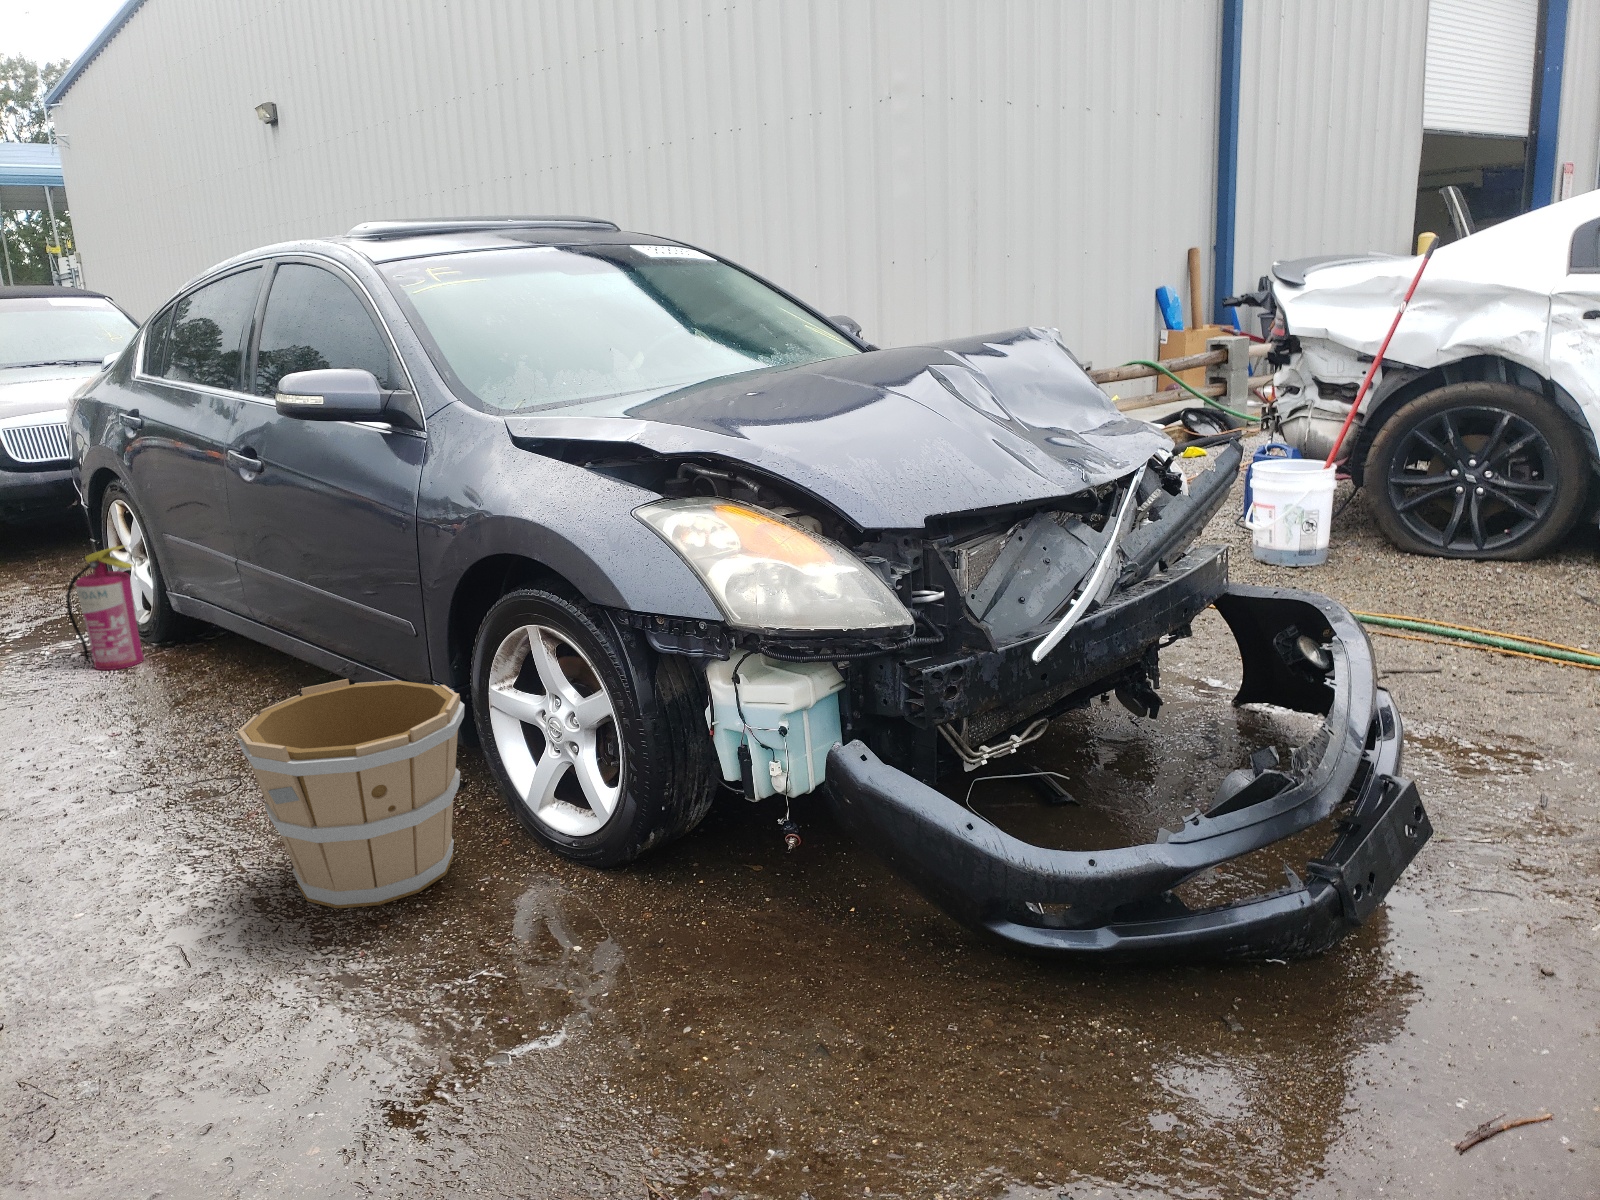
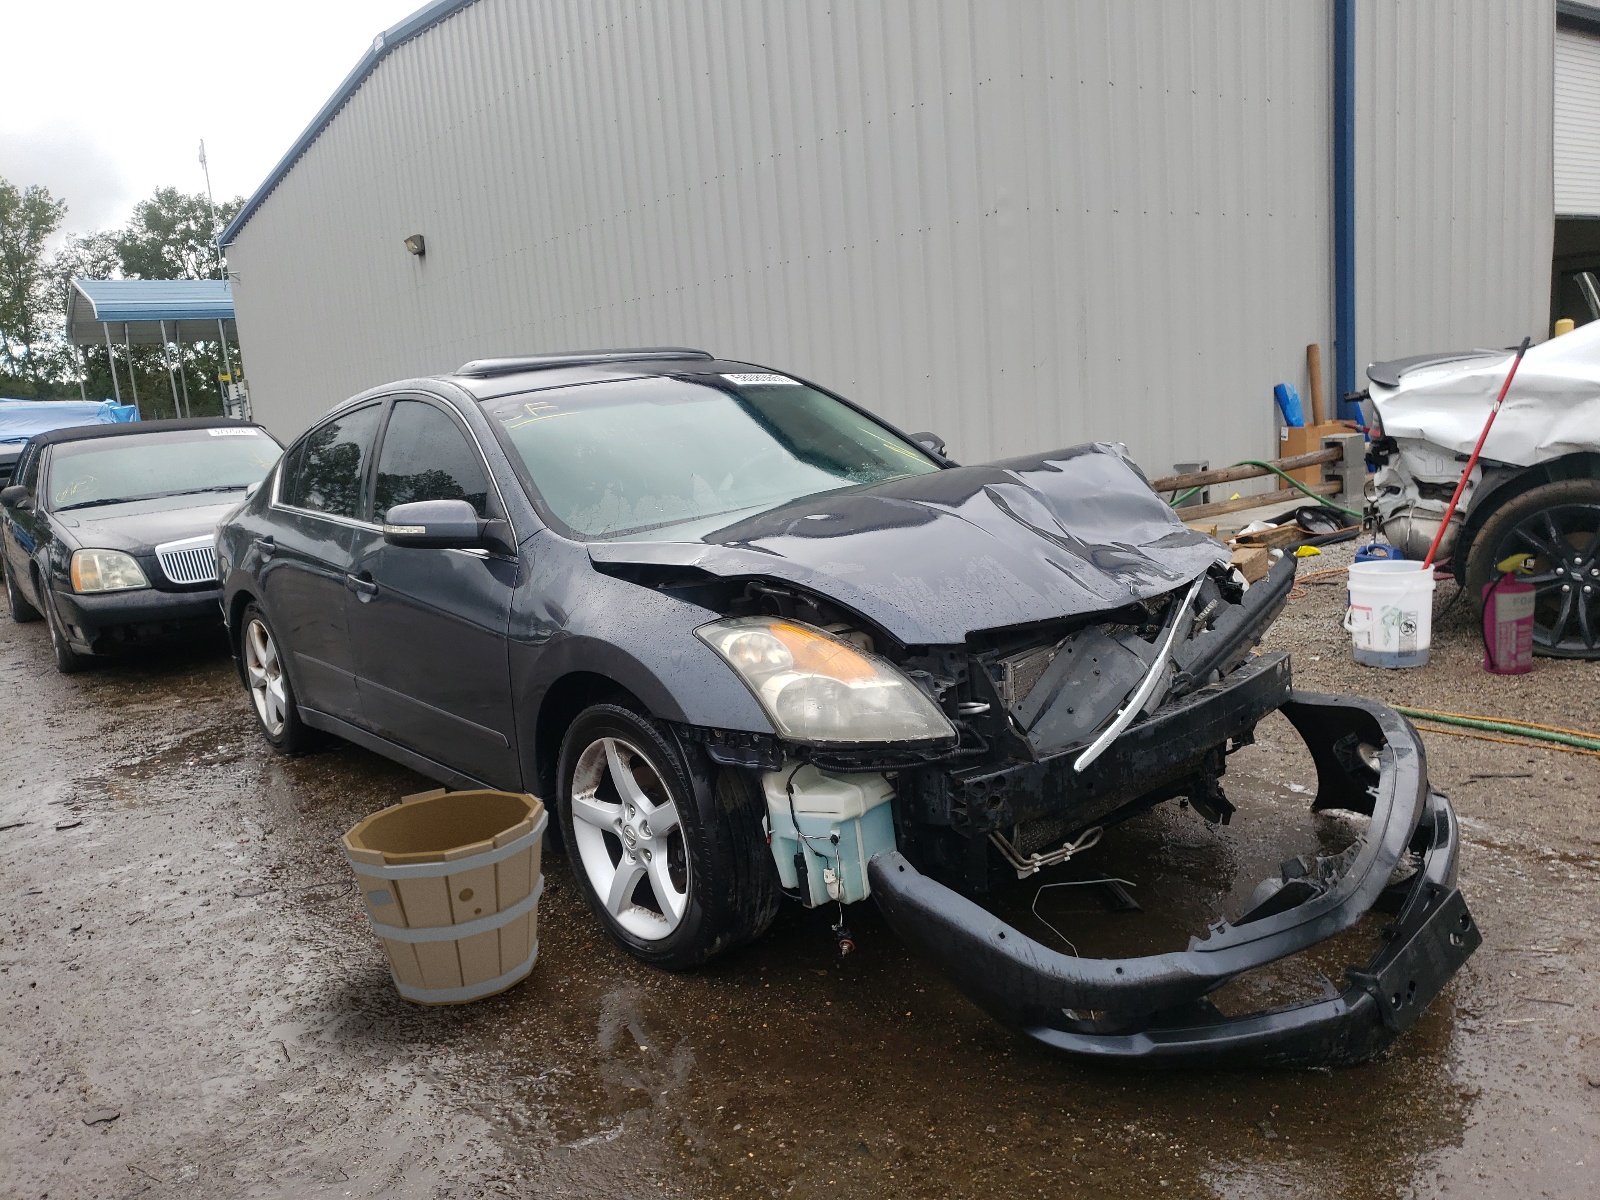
fire extinguisher: present [66,546,144,670] -> present [1481,554,1535,674]

